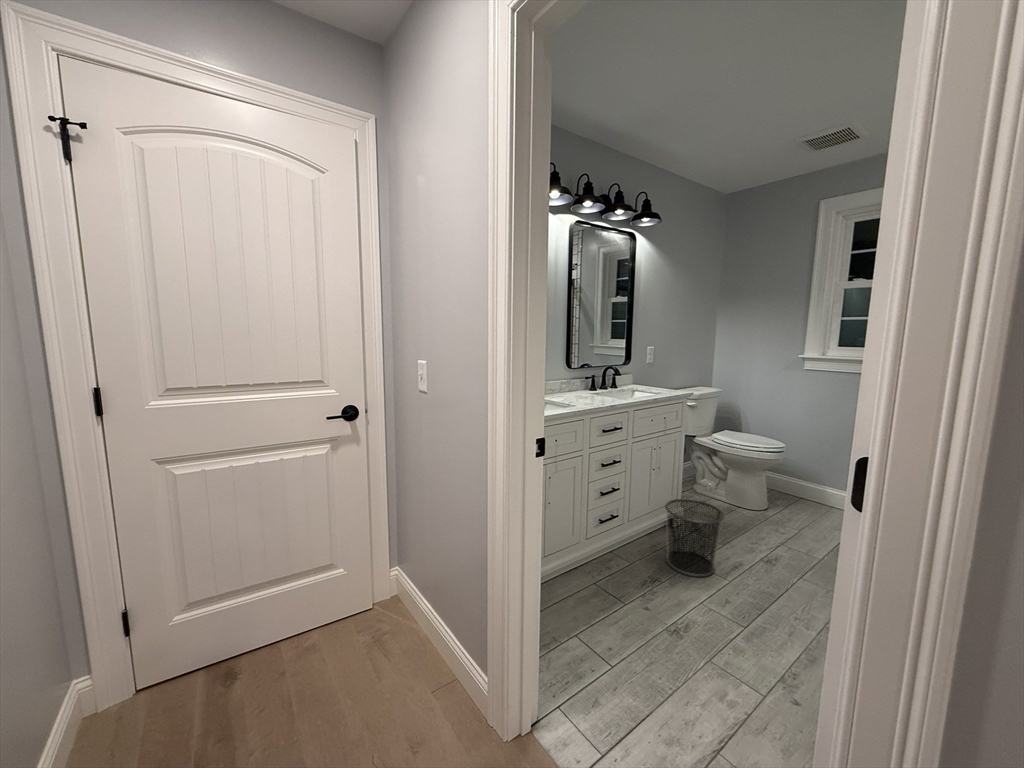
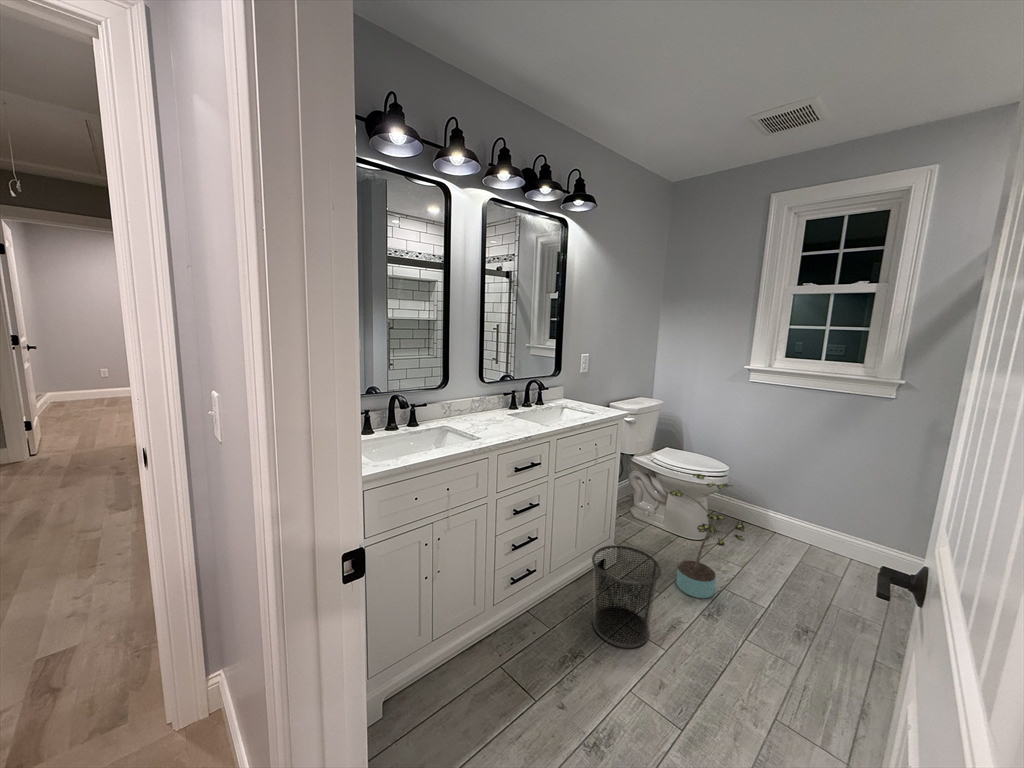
potted plant: none [730,445,798,549] -> present [670,474,744,598]

